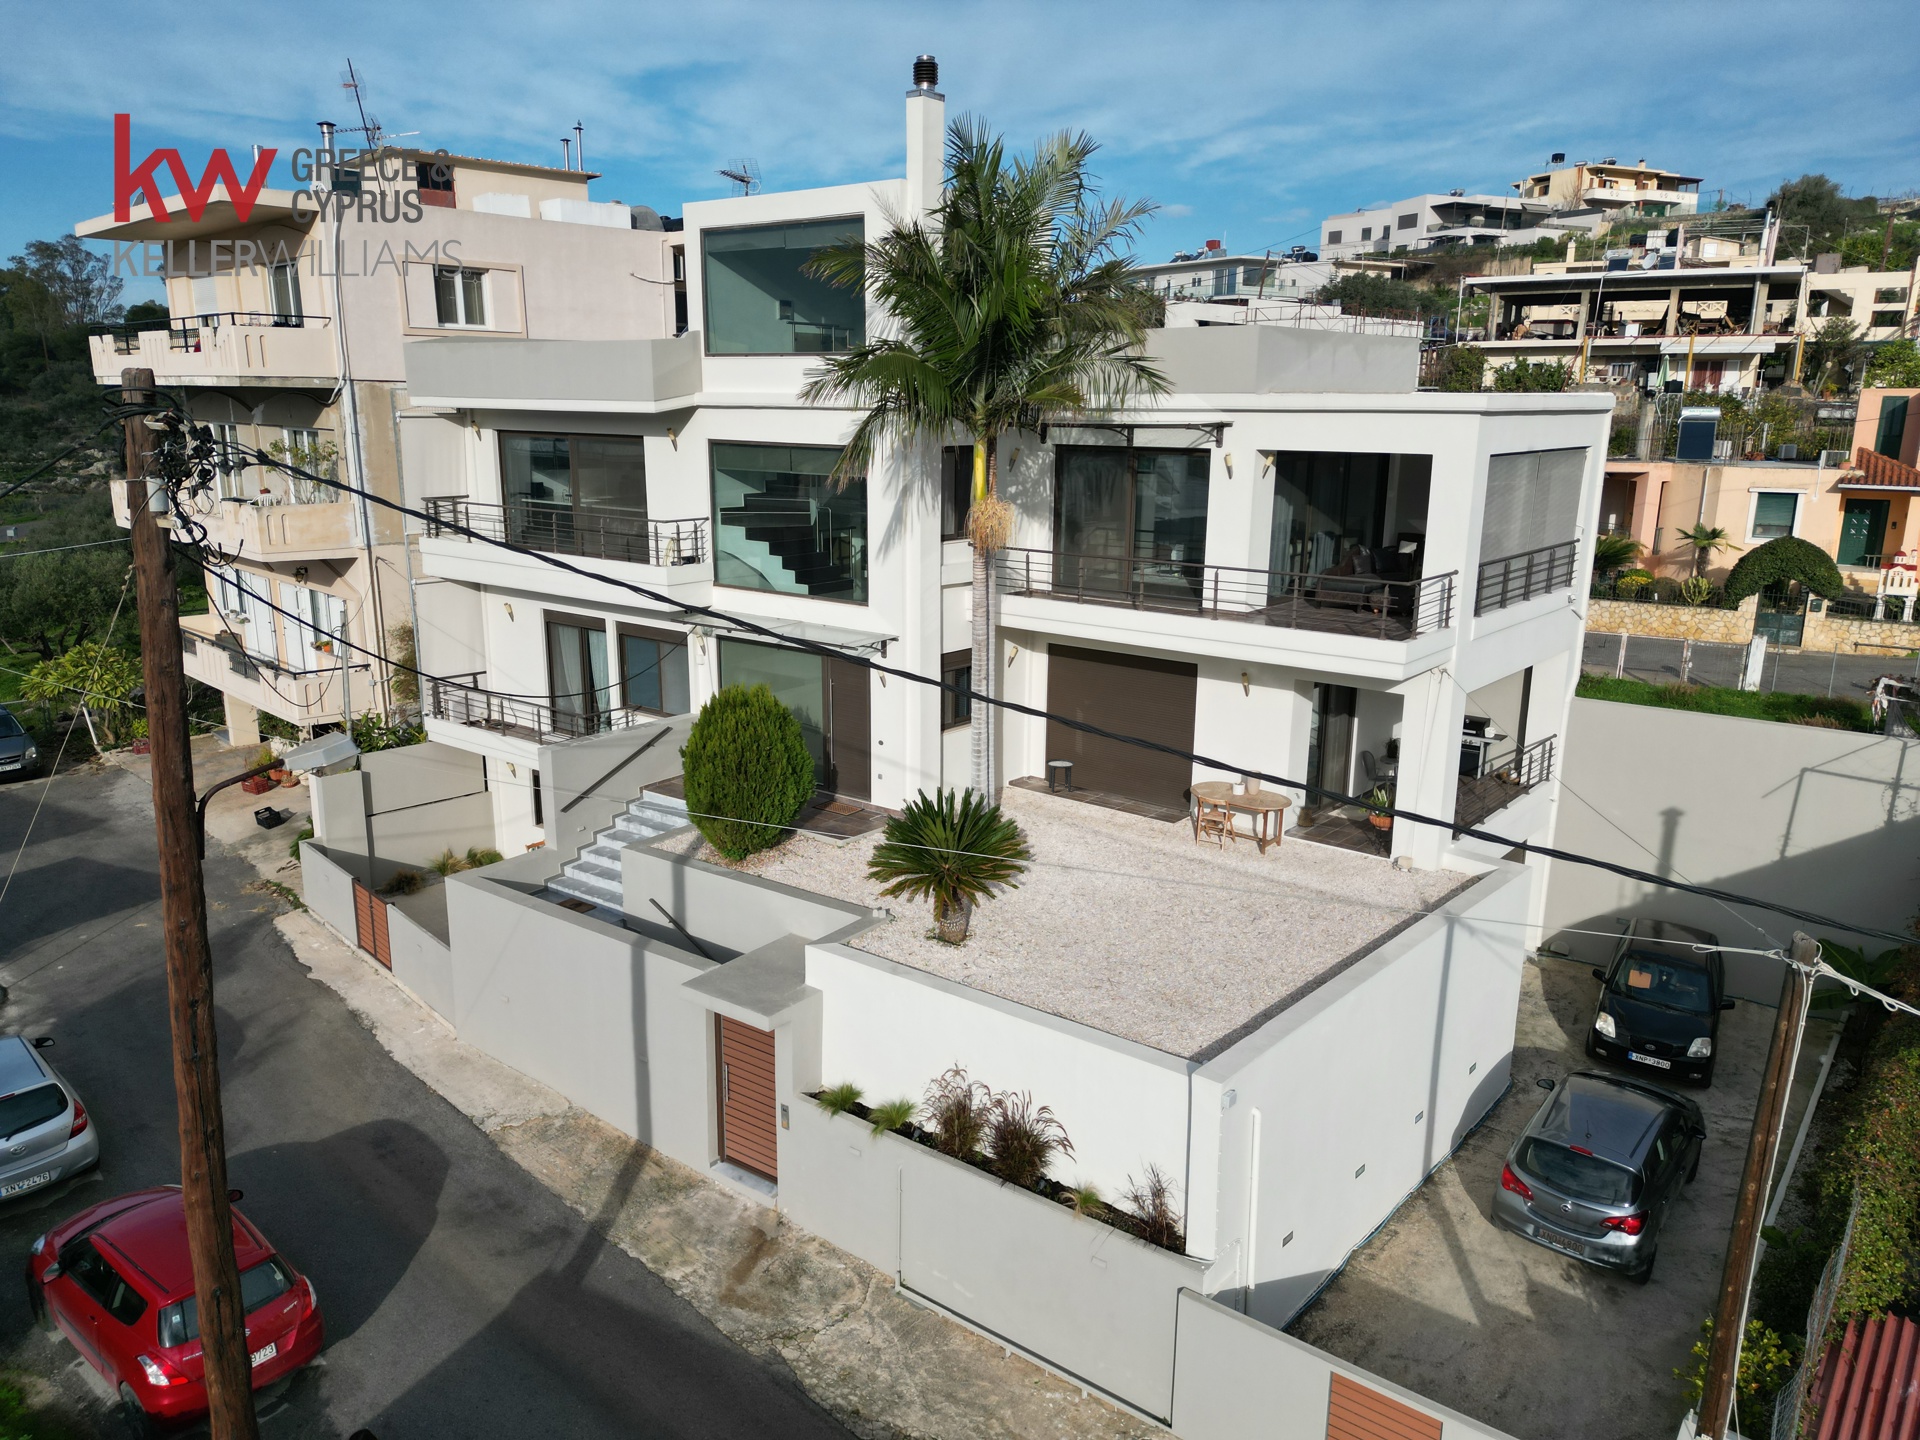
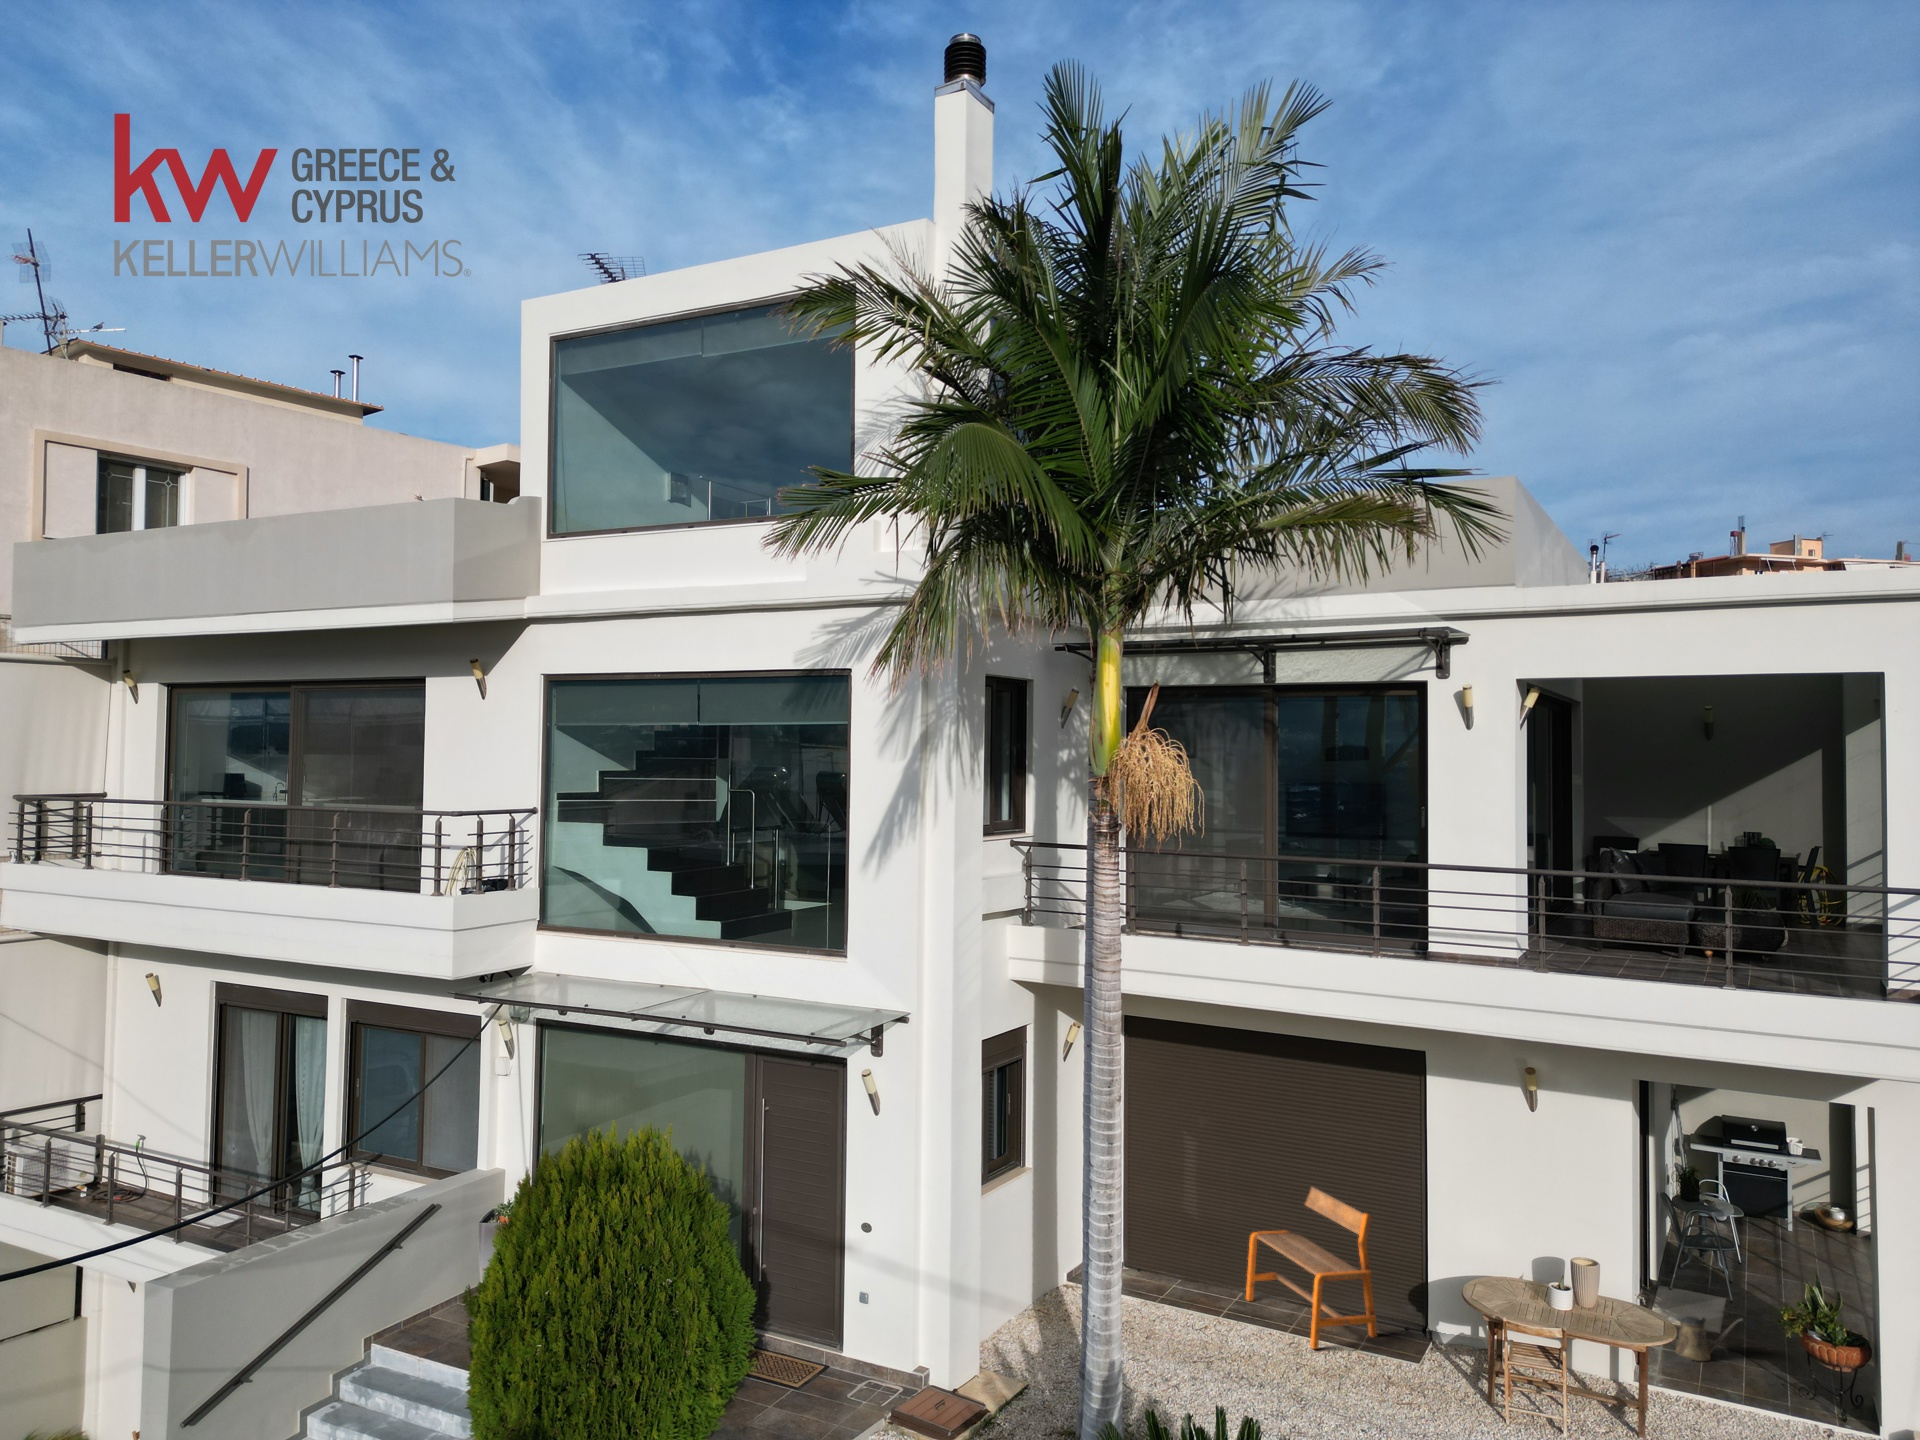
bench: none [1093,735,1148,814] -> present [1246,1187,1377,1349]
side table: present [1046,759,1075,792] -> none [1150,1229,1204,1299]

